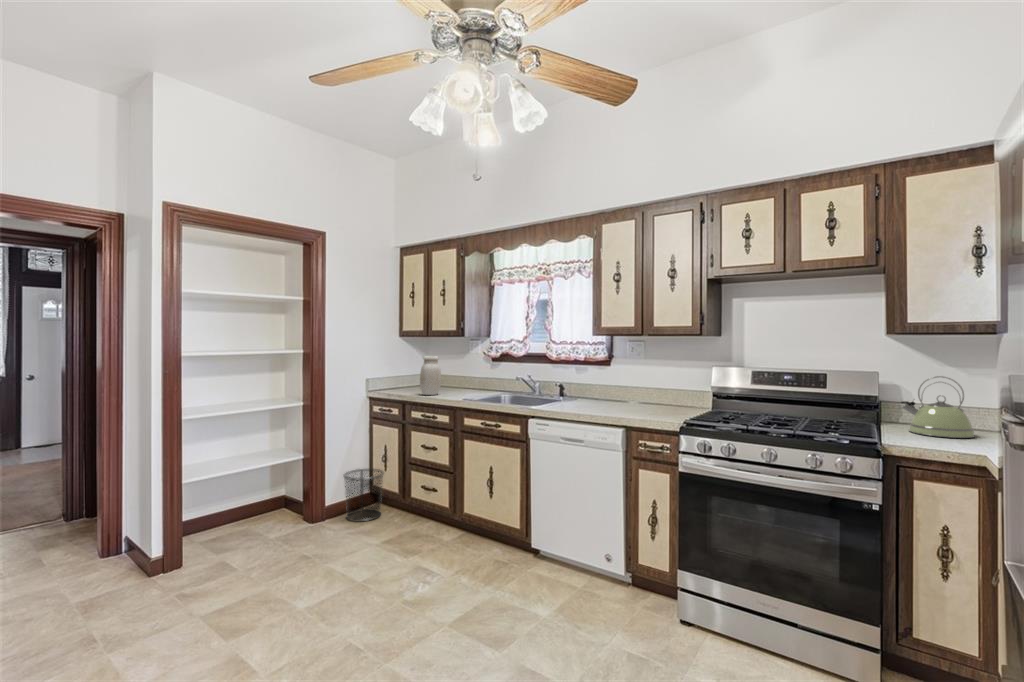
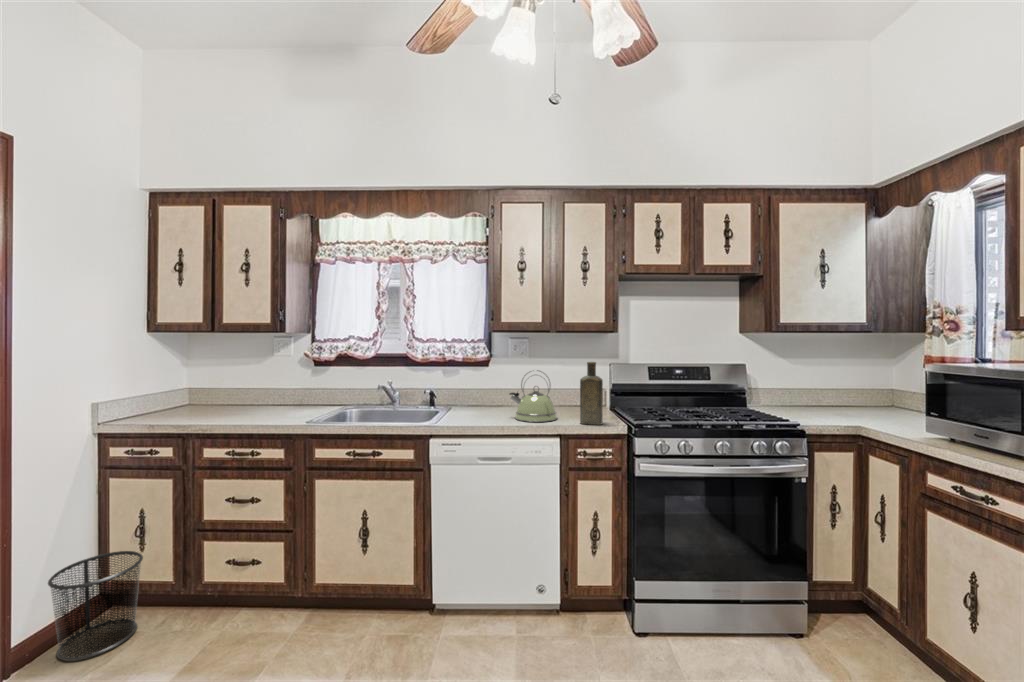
jar: present [420,356,441,395] -> none [212,360,249,420]
bottle: none [646,362,666,420] -> present [580,362,603,425]
kettle: present [901,376,975,438] -> present [510,370,557,422]

